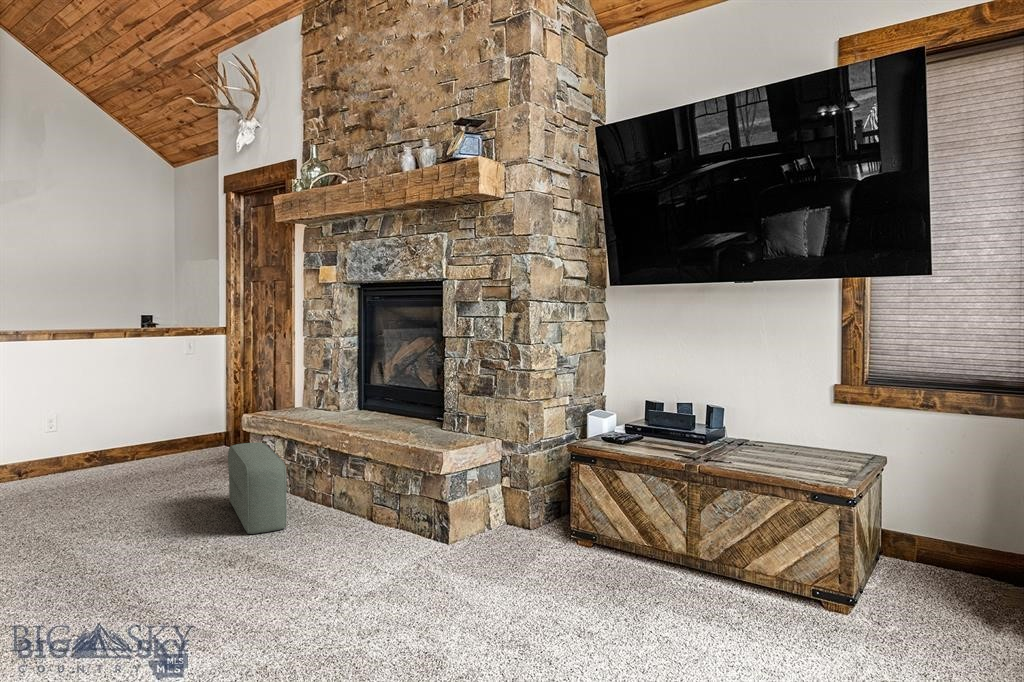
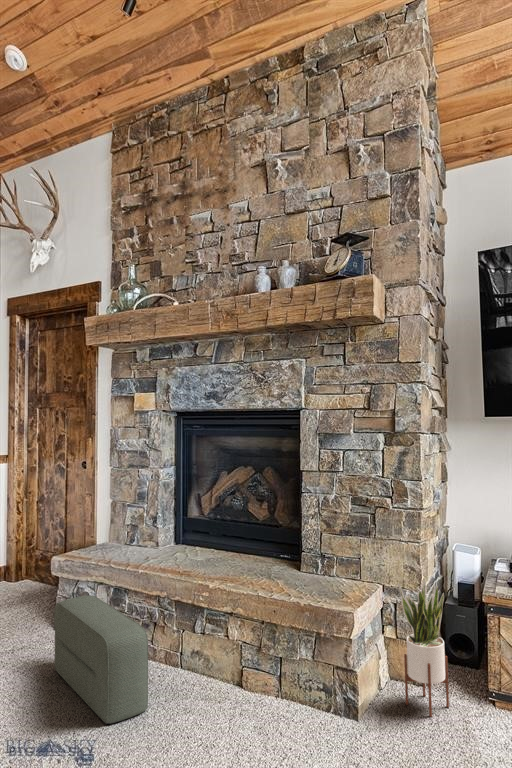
potted plant: none [495,432,542,546] -> present [398,580,449,716]

